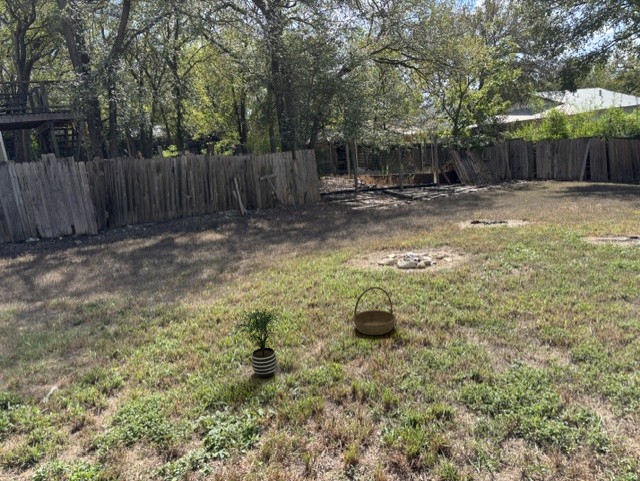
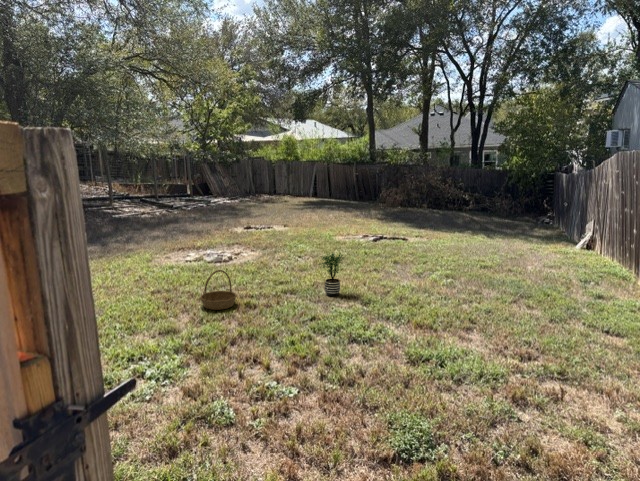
potted plant: present [235,309,280,378] -> present [319,253,344,296]

